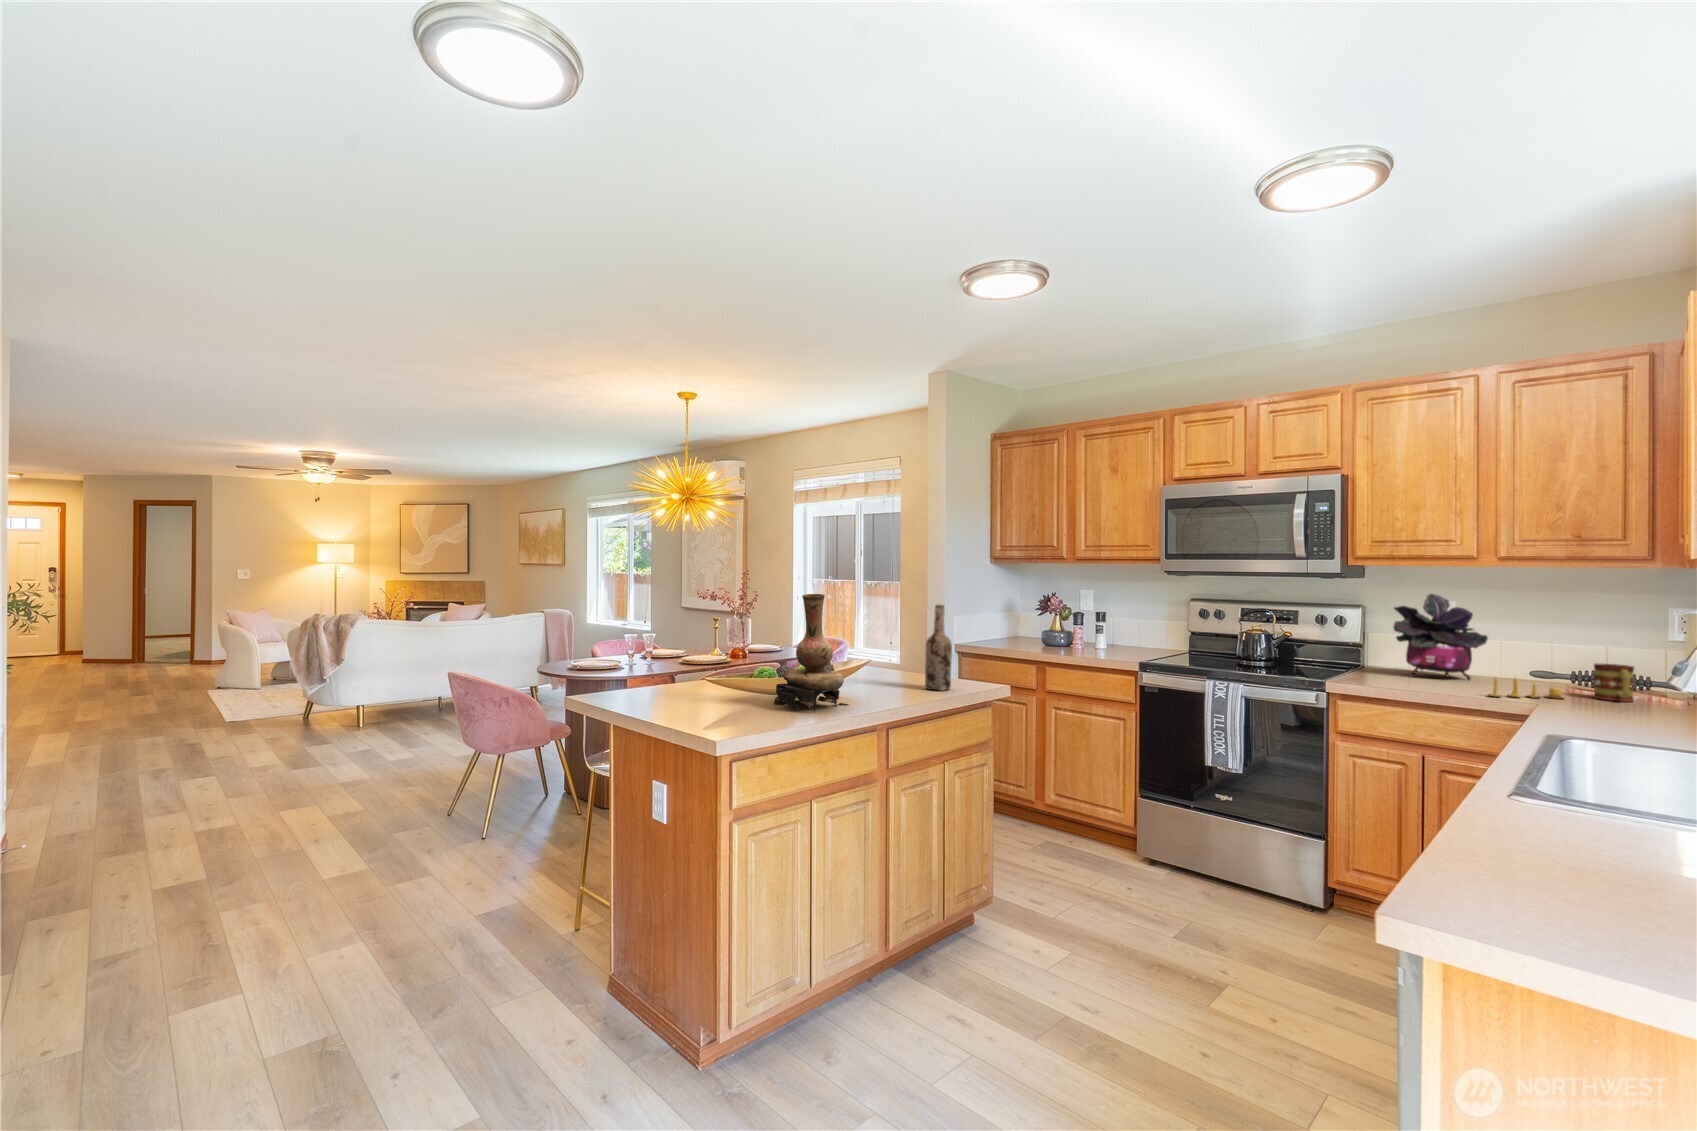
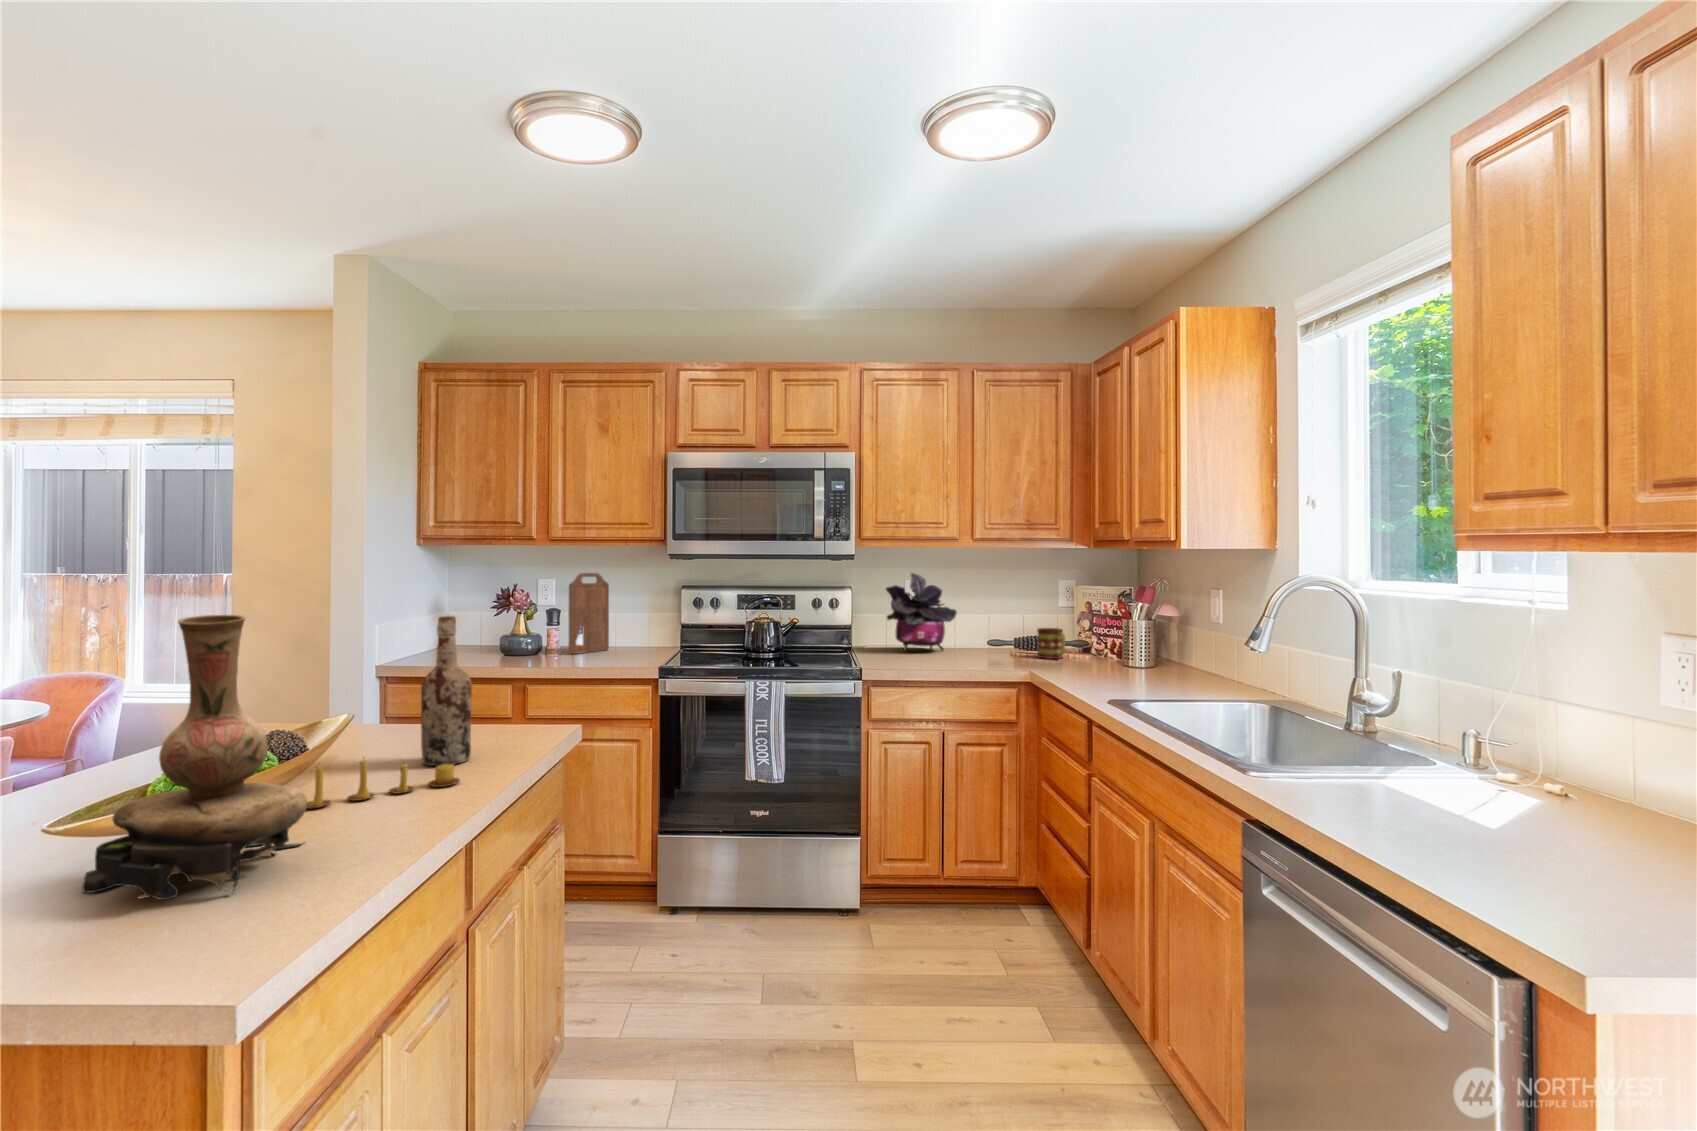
cutting board: none [1088,585,1124,649] -> present [569,573,609,654]
candle: present [1489,677,1564,699] -> present [307,760,460,809]

